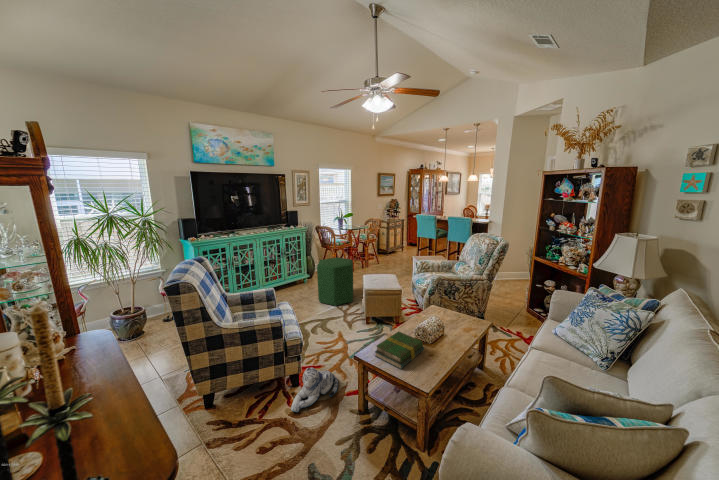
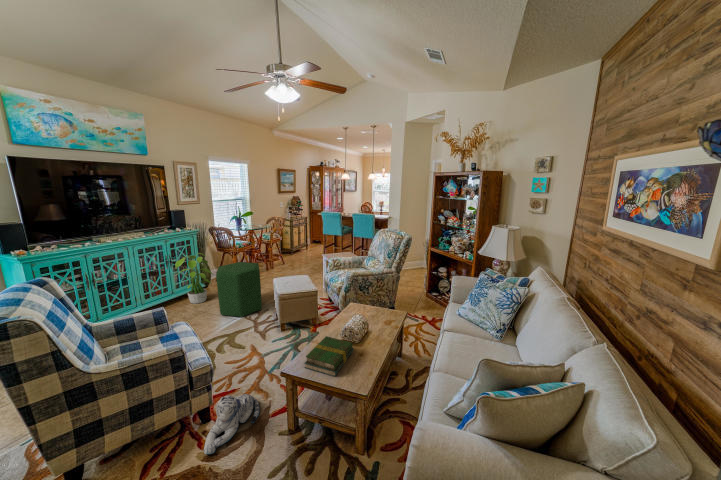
potted plant: none [288,248,316,290] -> present [175,253,213,304]

